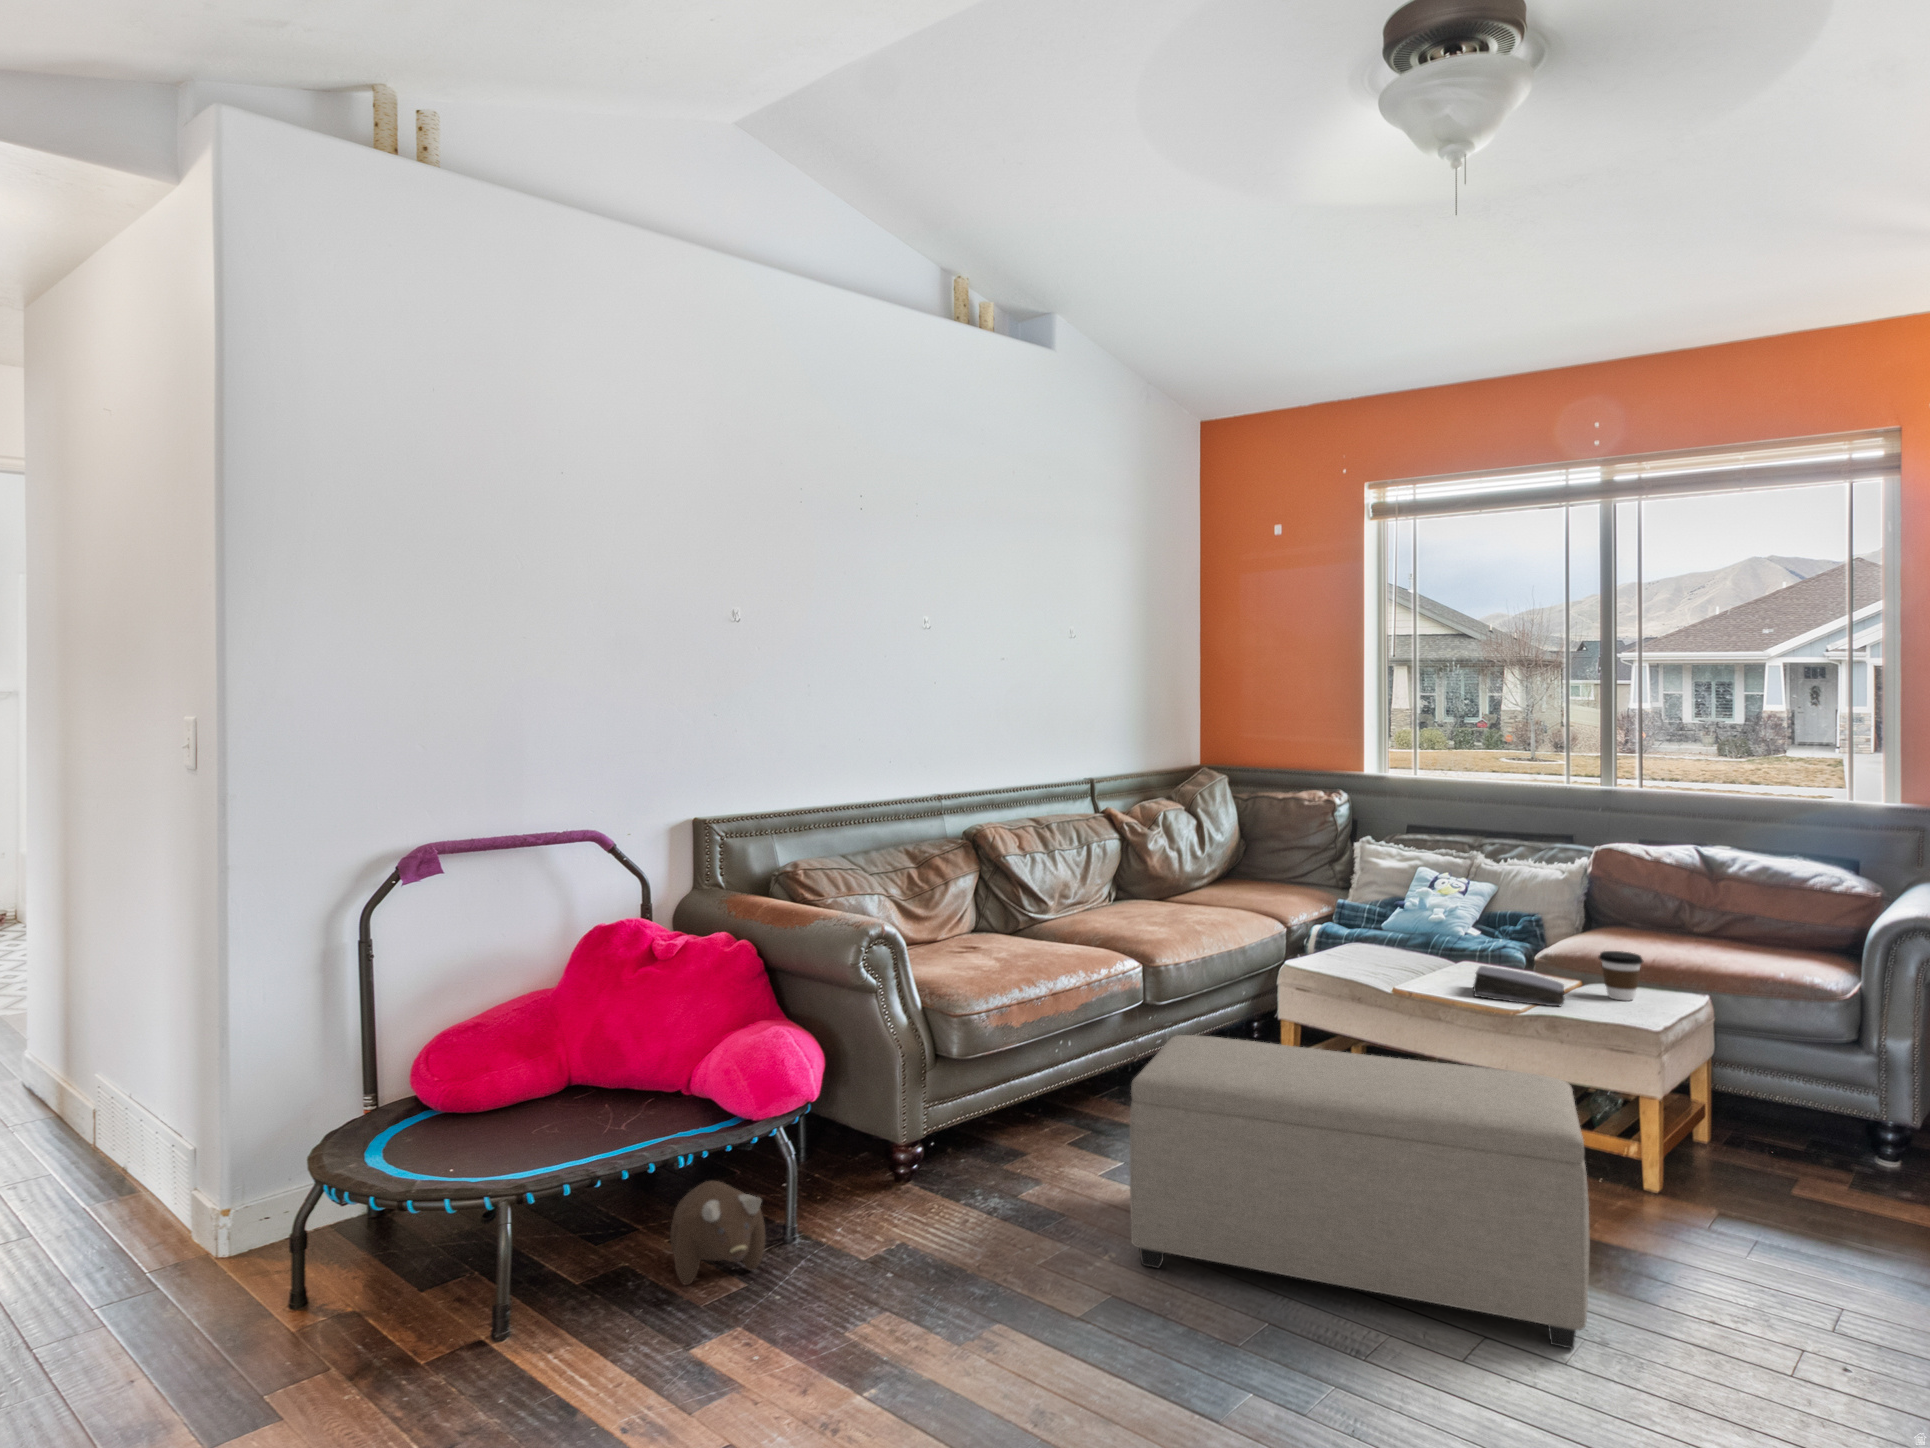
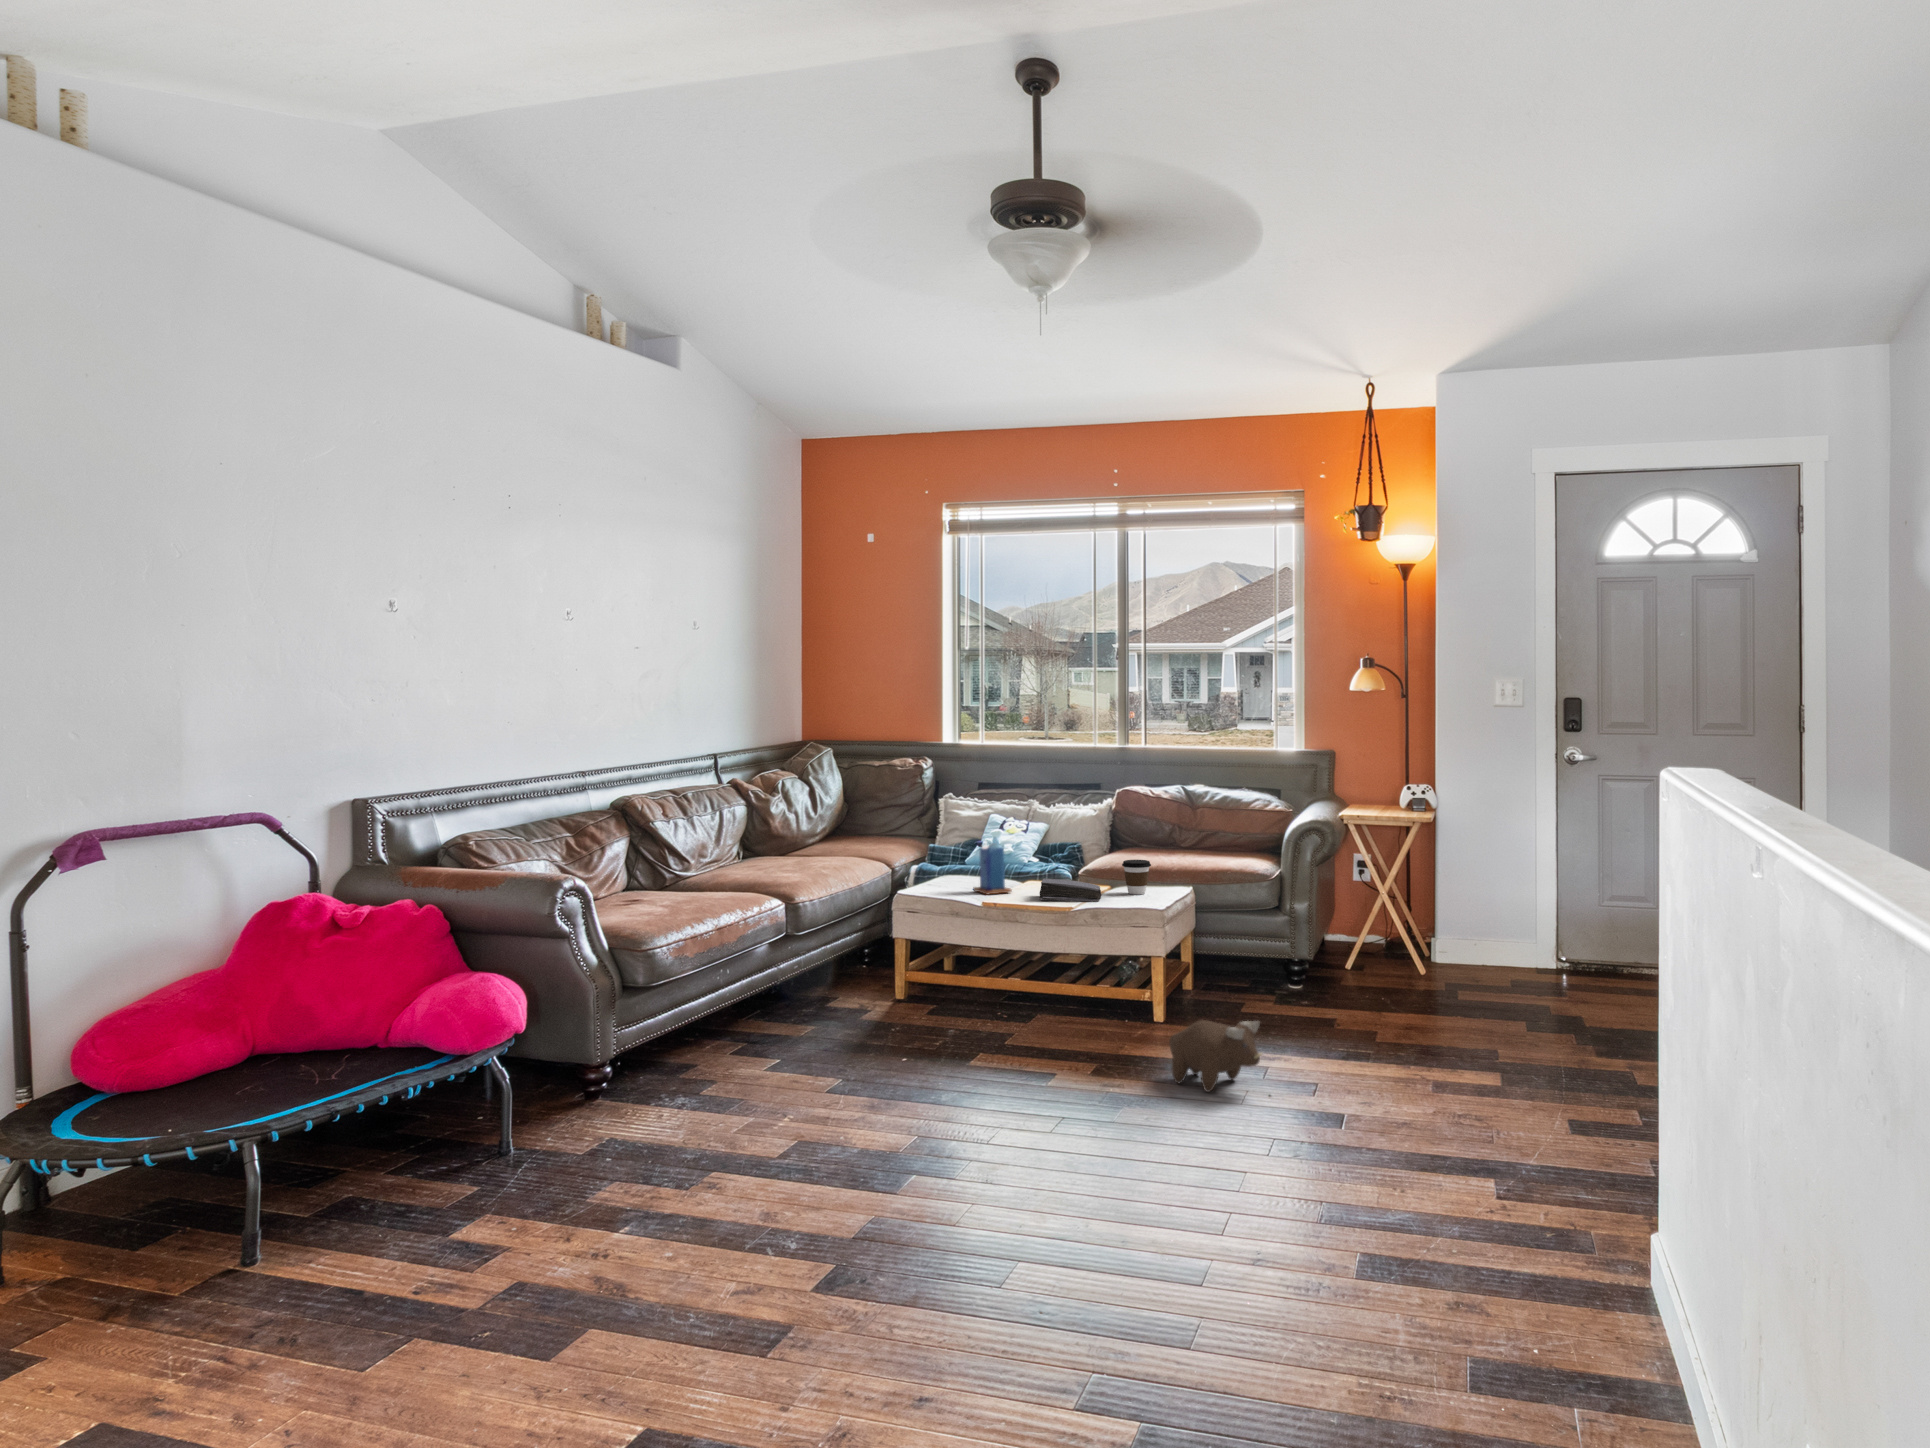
candle: none [1383,906,1436,978] -> present [973,842,1012,895]
ottoman: present [1130,1035,1589,1349] -> none [805,940,1124,1121]
plush toy: present [671,1181,765,1285] -> present [1169,1020,1262,1092]

